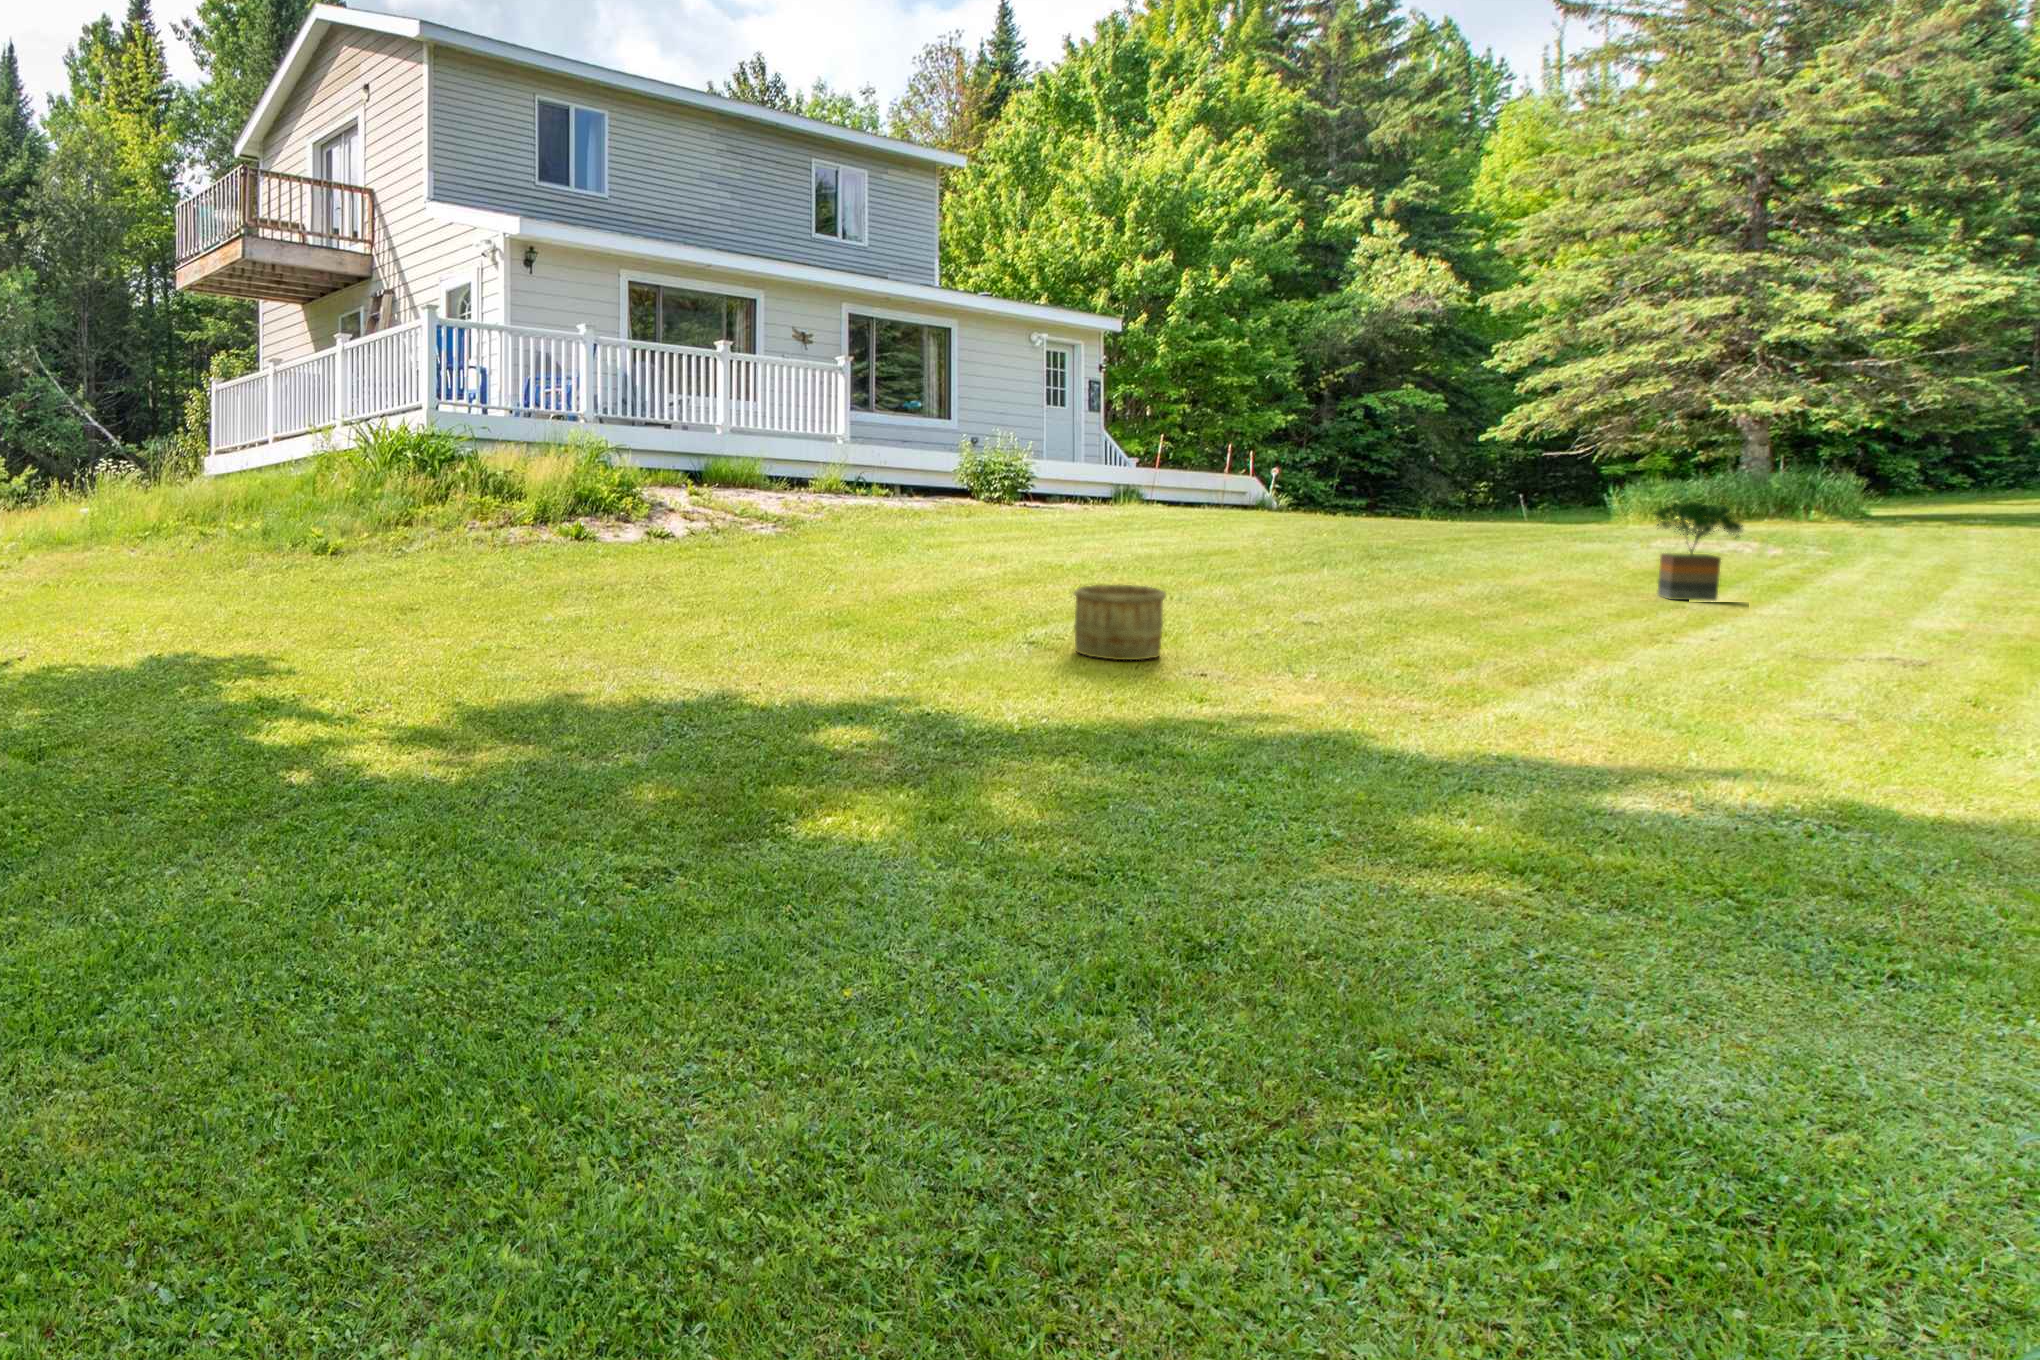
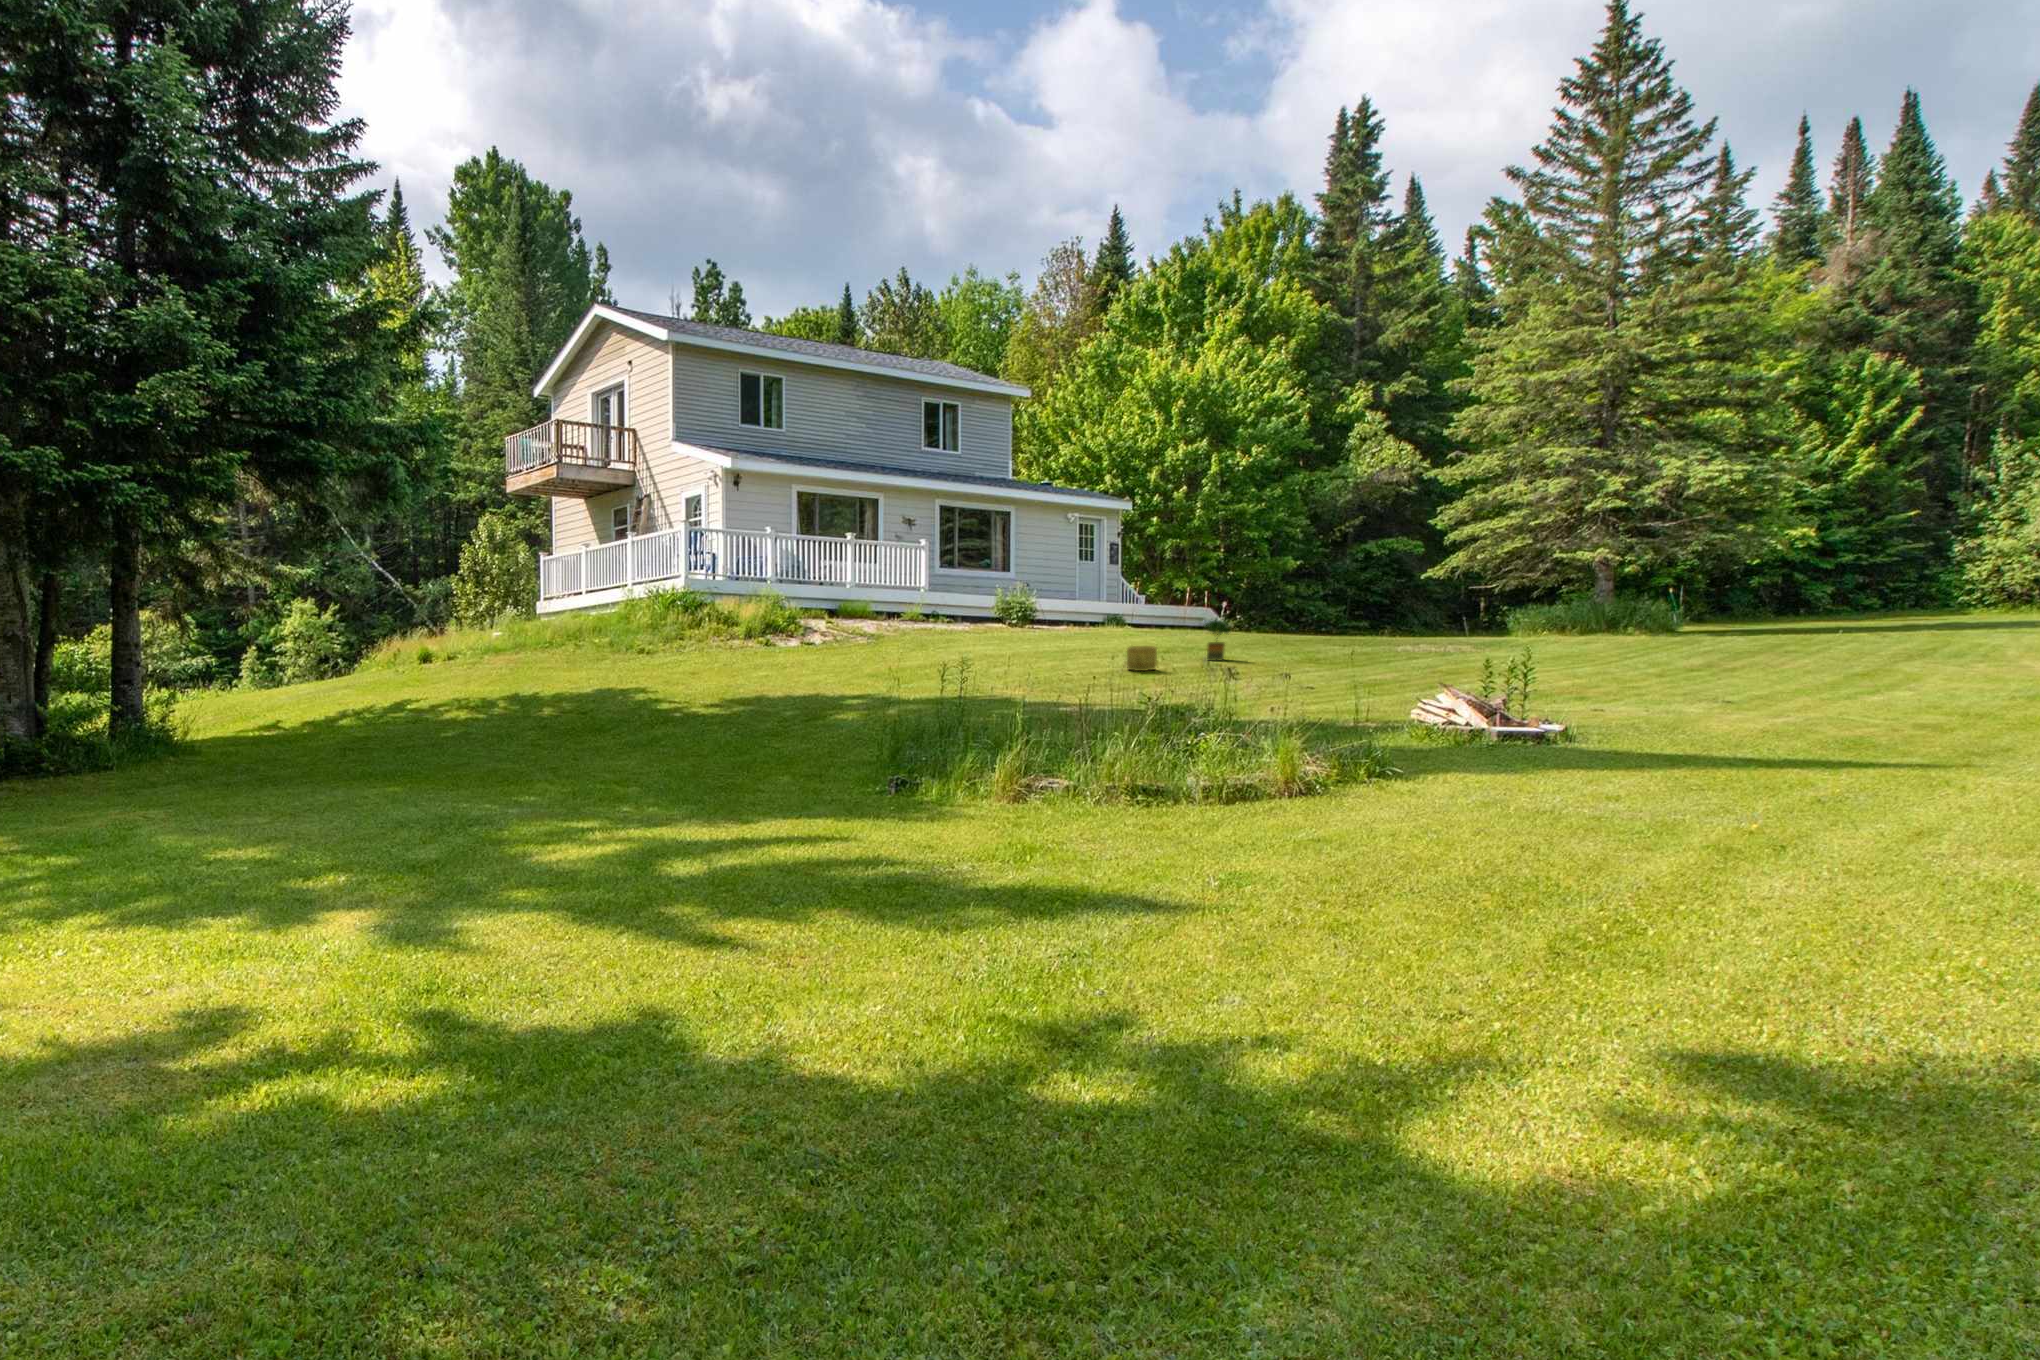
wooden bucket: present [1074,585,1166,660] -> present [1127,646,1157,671]

